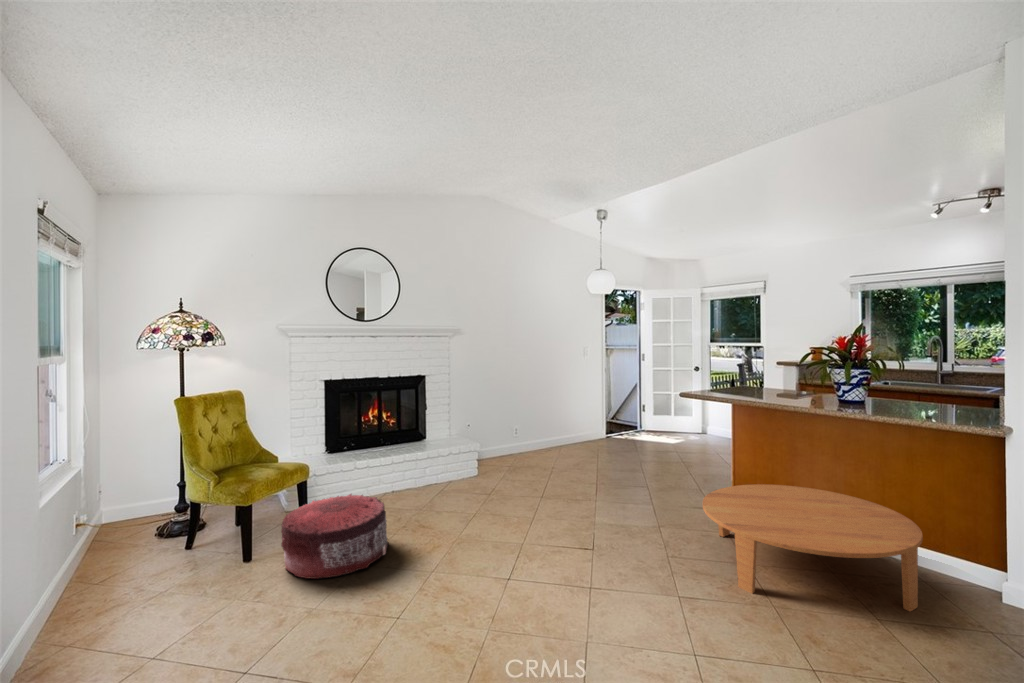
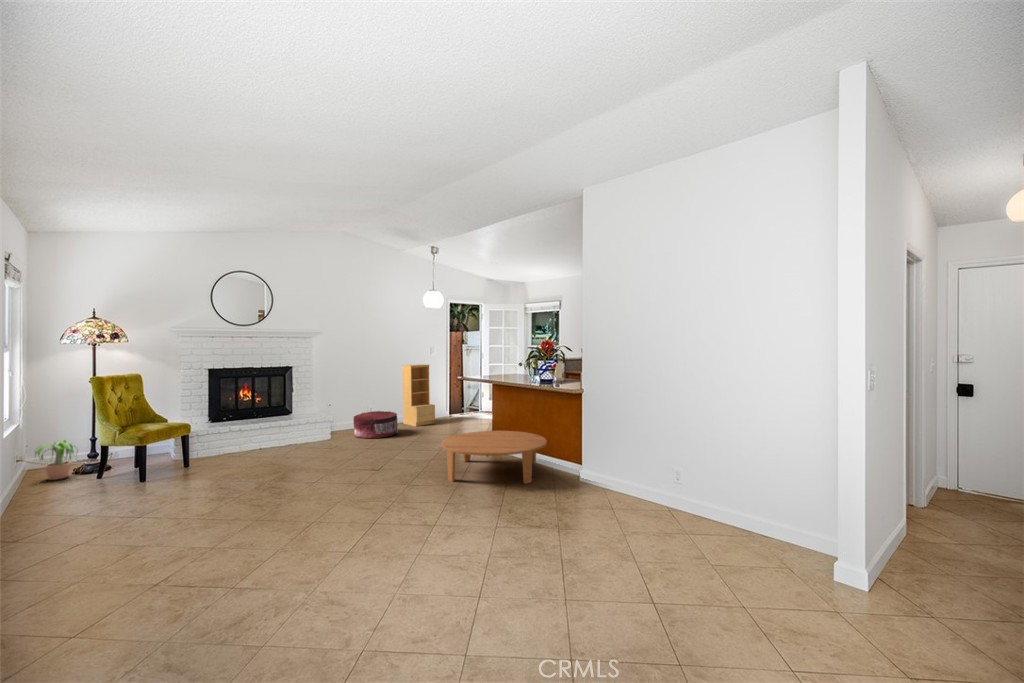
bookshelf: none [555,370,601,455] -> present [402,364,435,426]
potted plant: none [91,487,163,547] -> present [35,440,76,480]
pouf: present [281,494,388,579] -> present [354,411,398,439]

